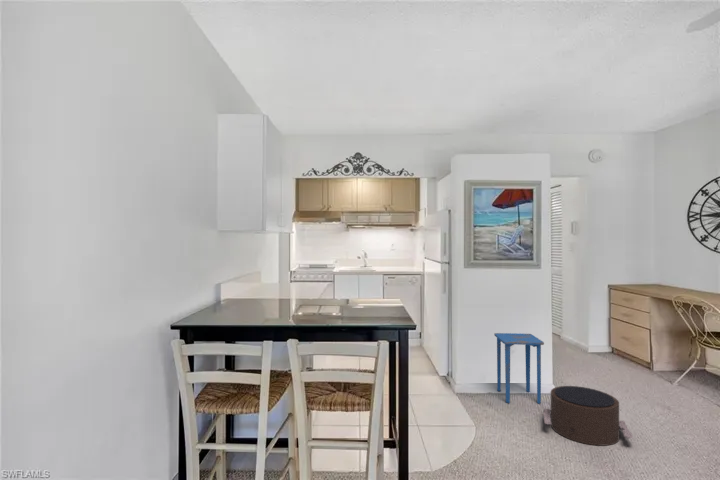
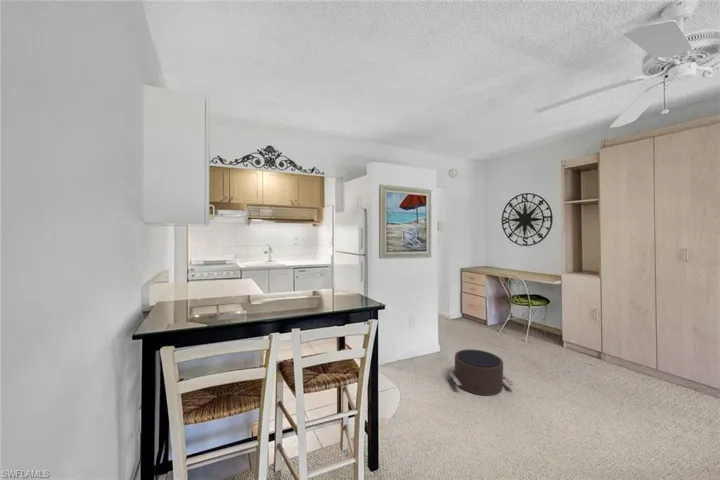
side table: present [494,333,544,404] -> none [401,310,442,369]

